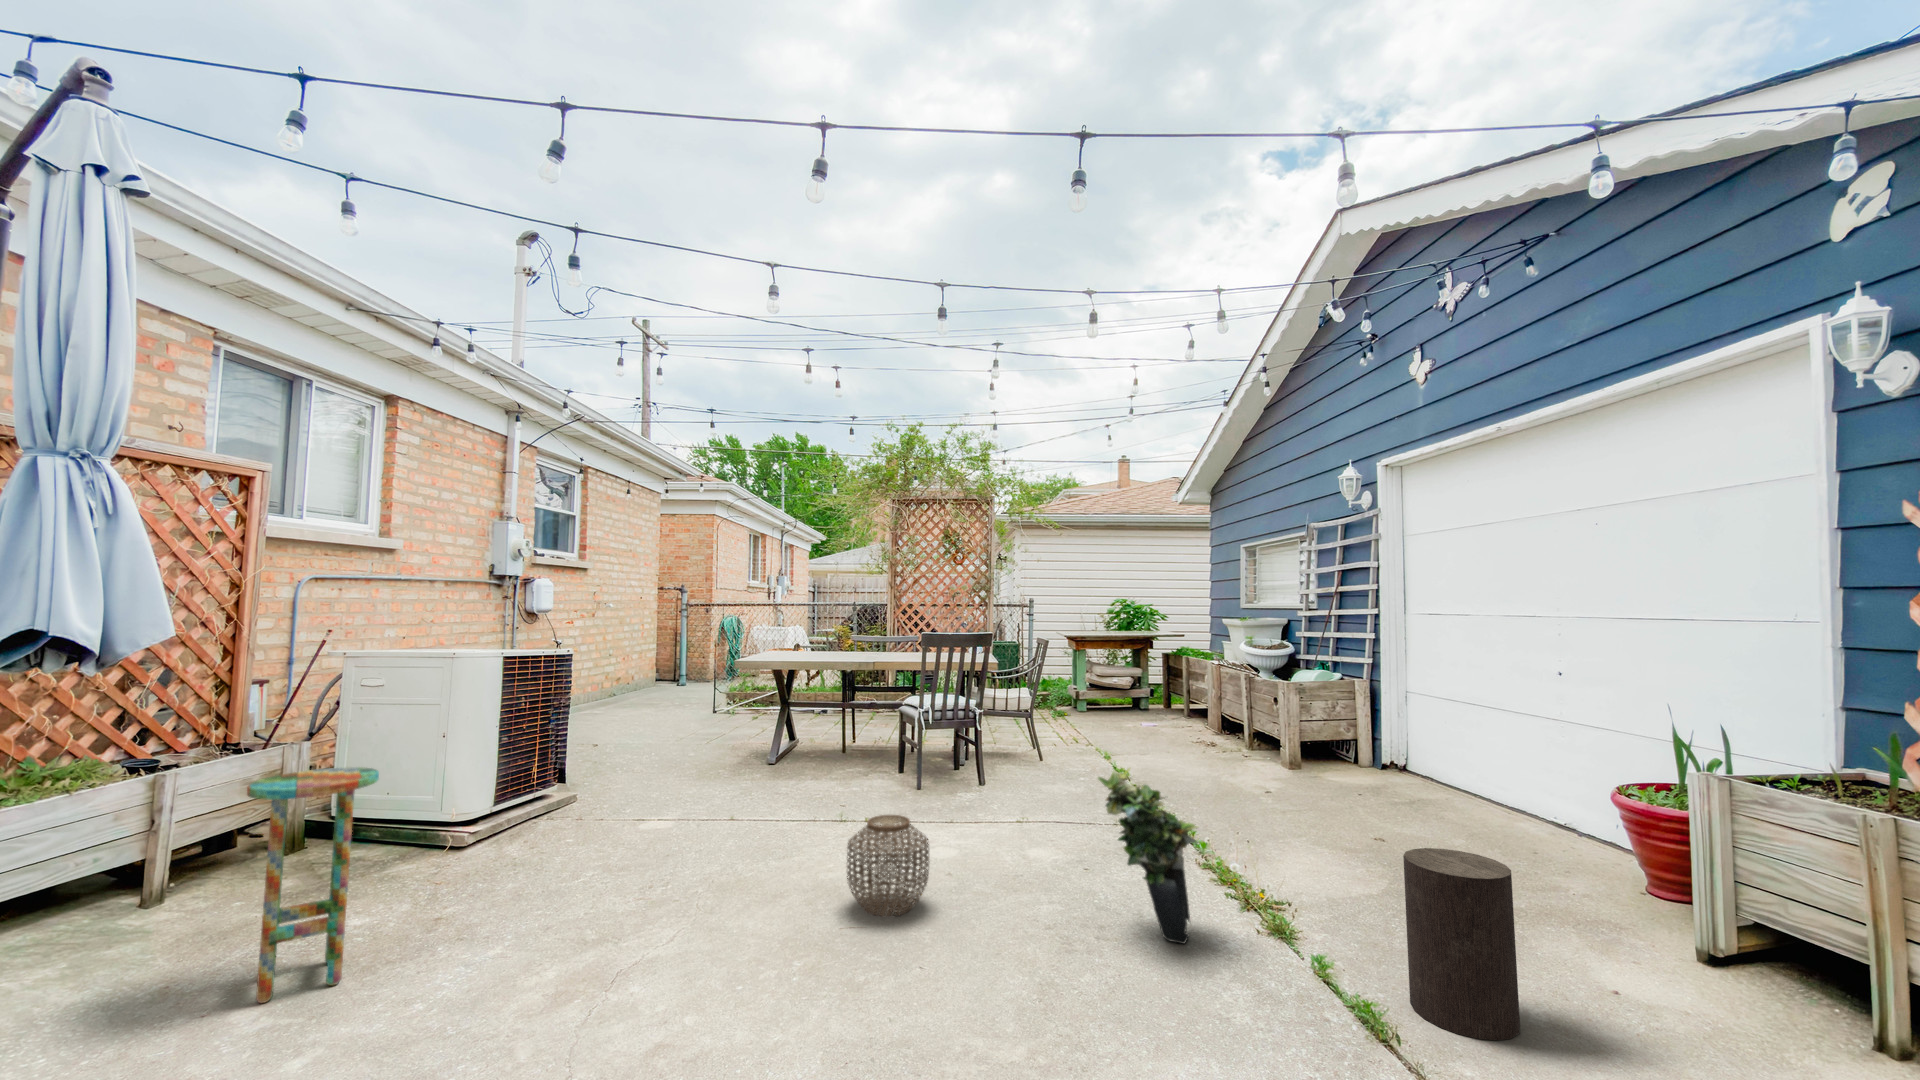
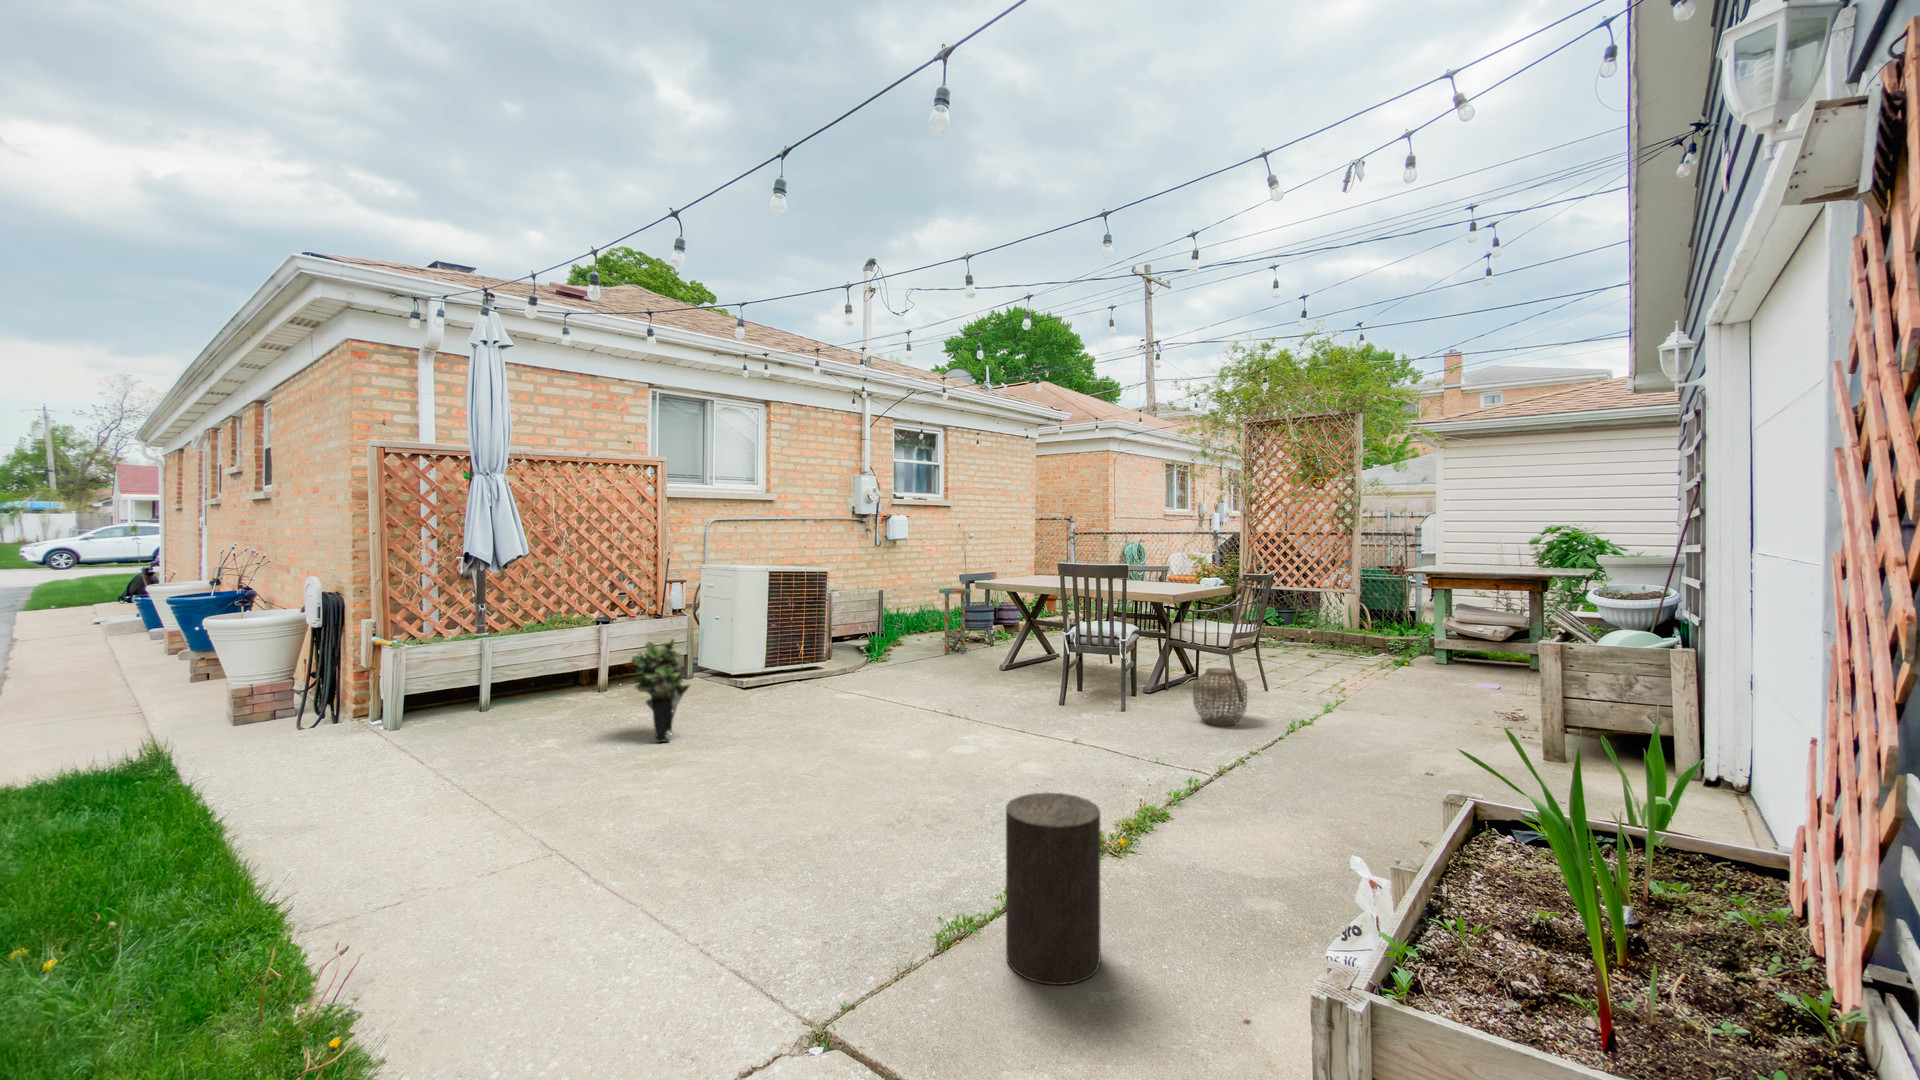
side table: present [247,767,379,1003] -> present [939,588,971,654]
potted plant: present [1098,769,1198,944] -> present [631,639,690,742]
woven basket: present [847,815,929,917] -> present [1193,668,1247,726]

